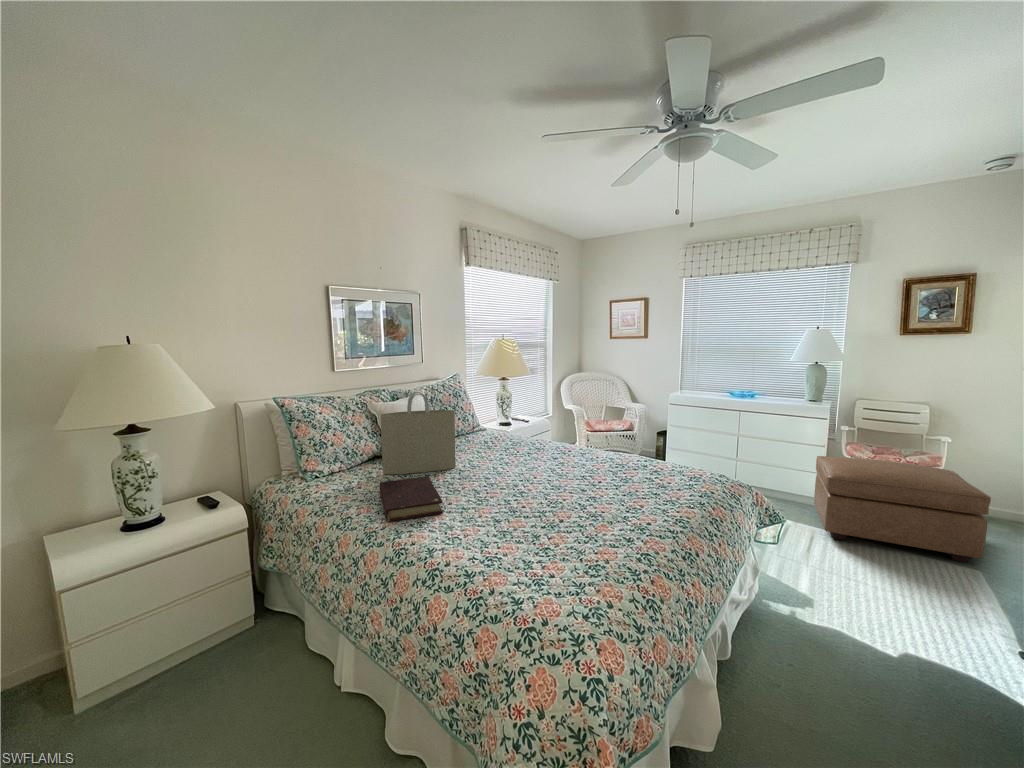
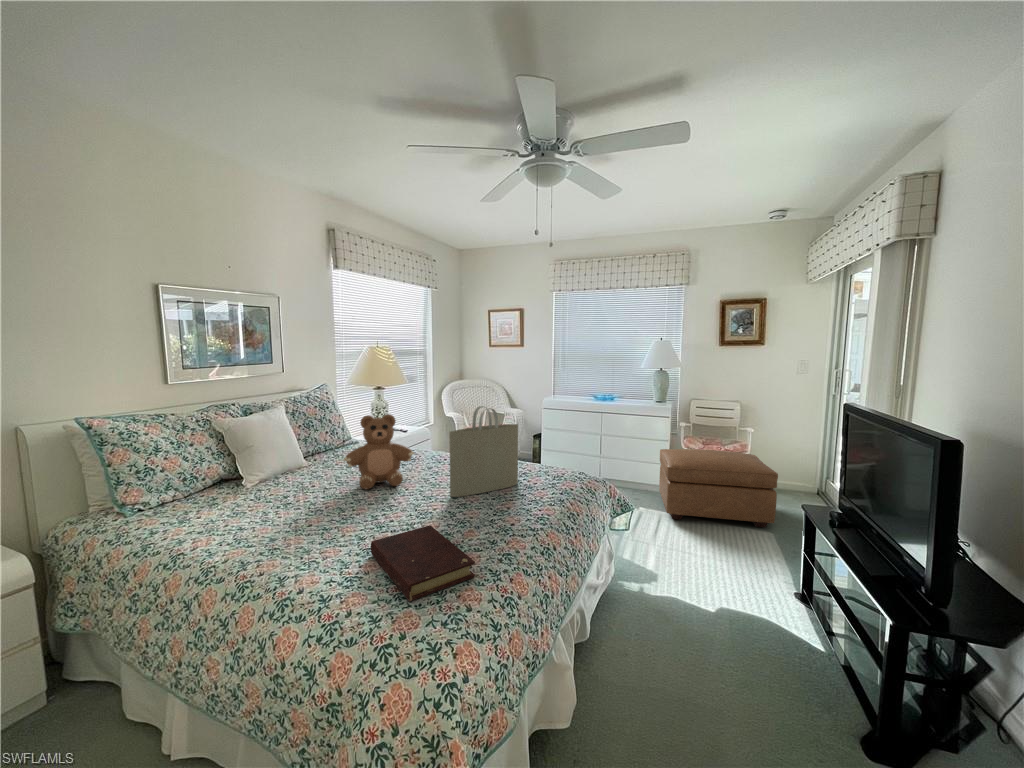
tote bag: present [381,392,456,474] -> present [449,406,518,497]
teddy bear: none [476,404,544,475] -> present [343,414,415,489]
book: present [379,477,443,522] -> present [371,525,475,601]

